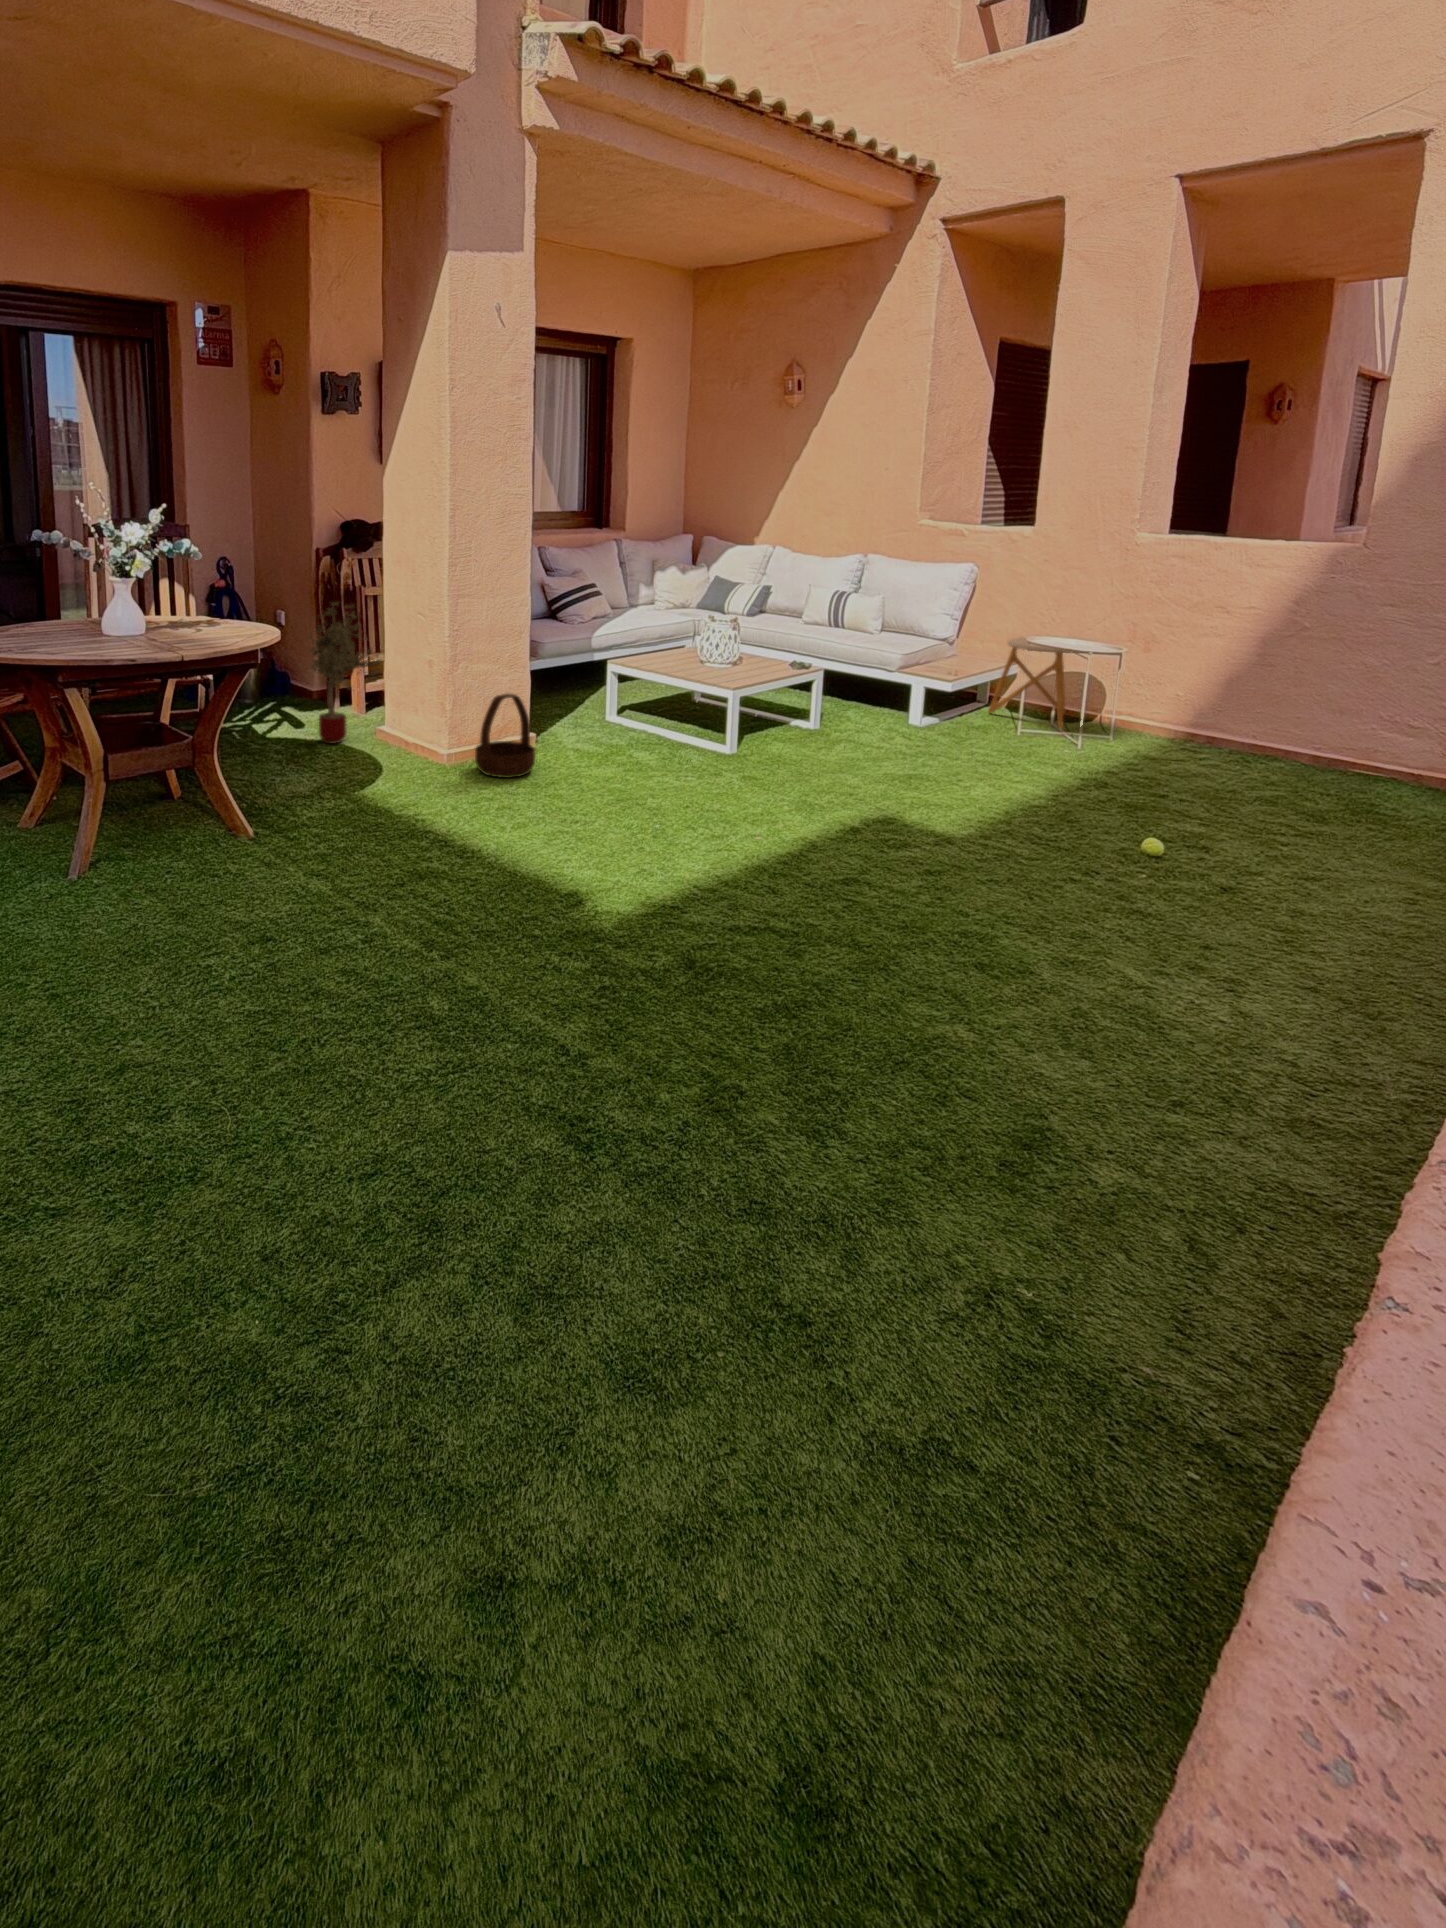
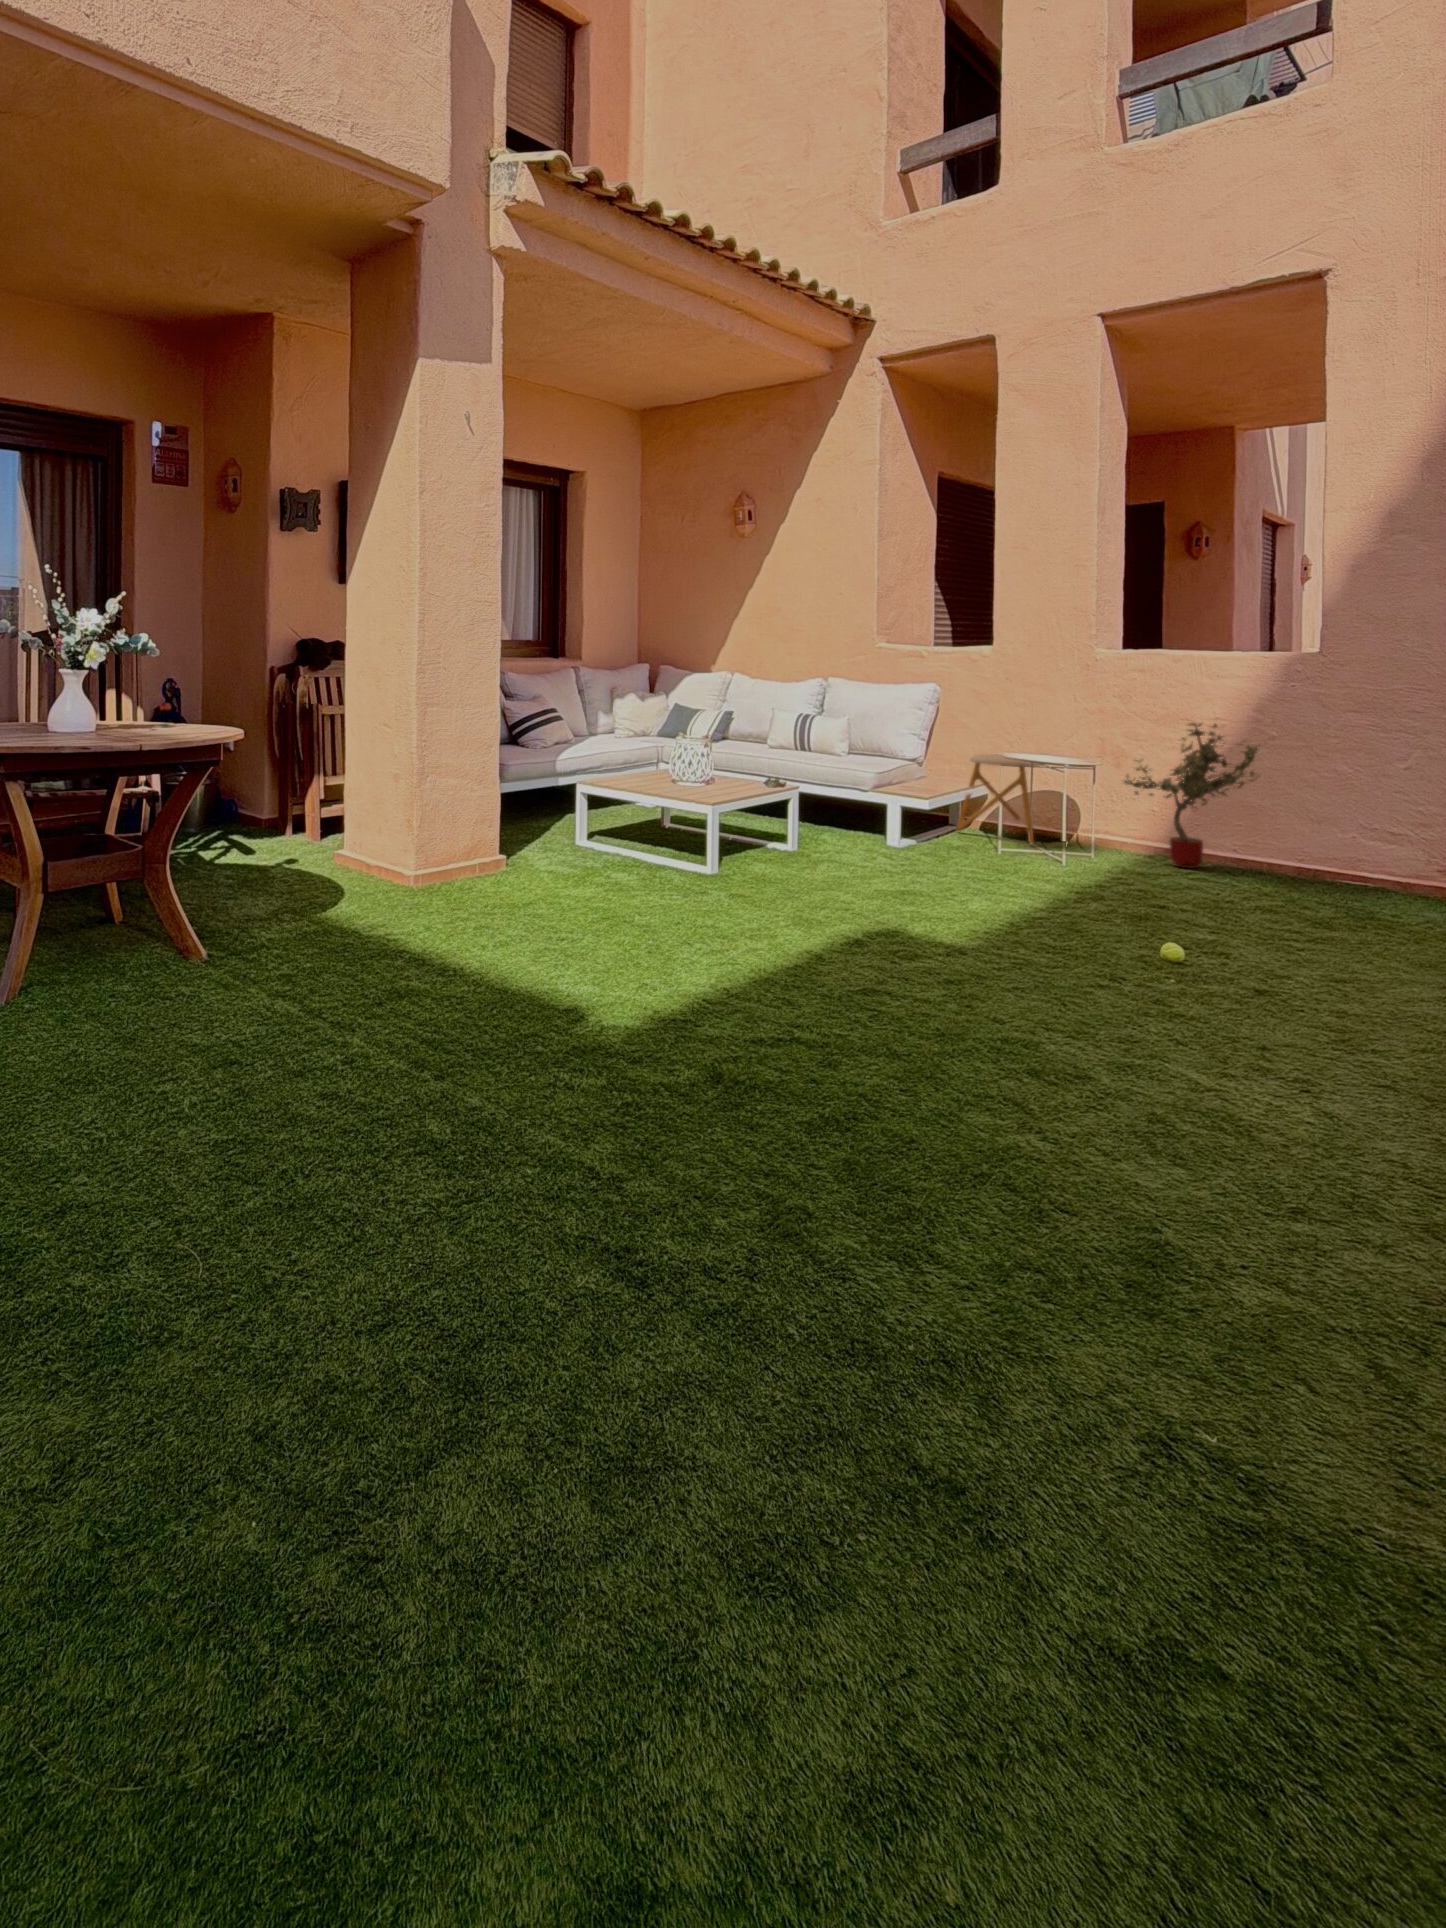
potted tree: present [311,602,382,744] -> present [1124,723,1260,868]
basket: present [475,694,535,778] -> none [446,805,509,894]

